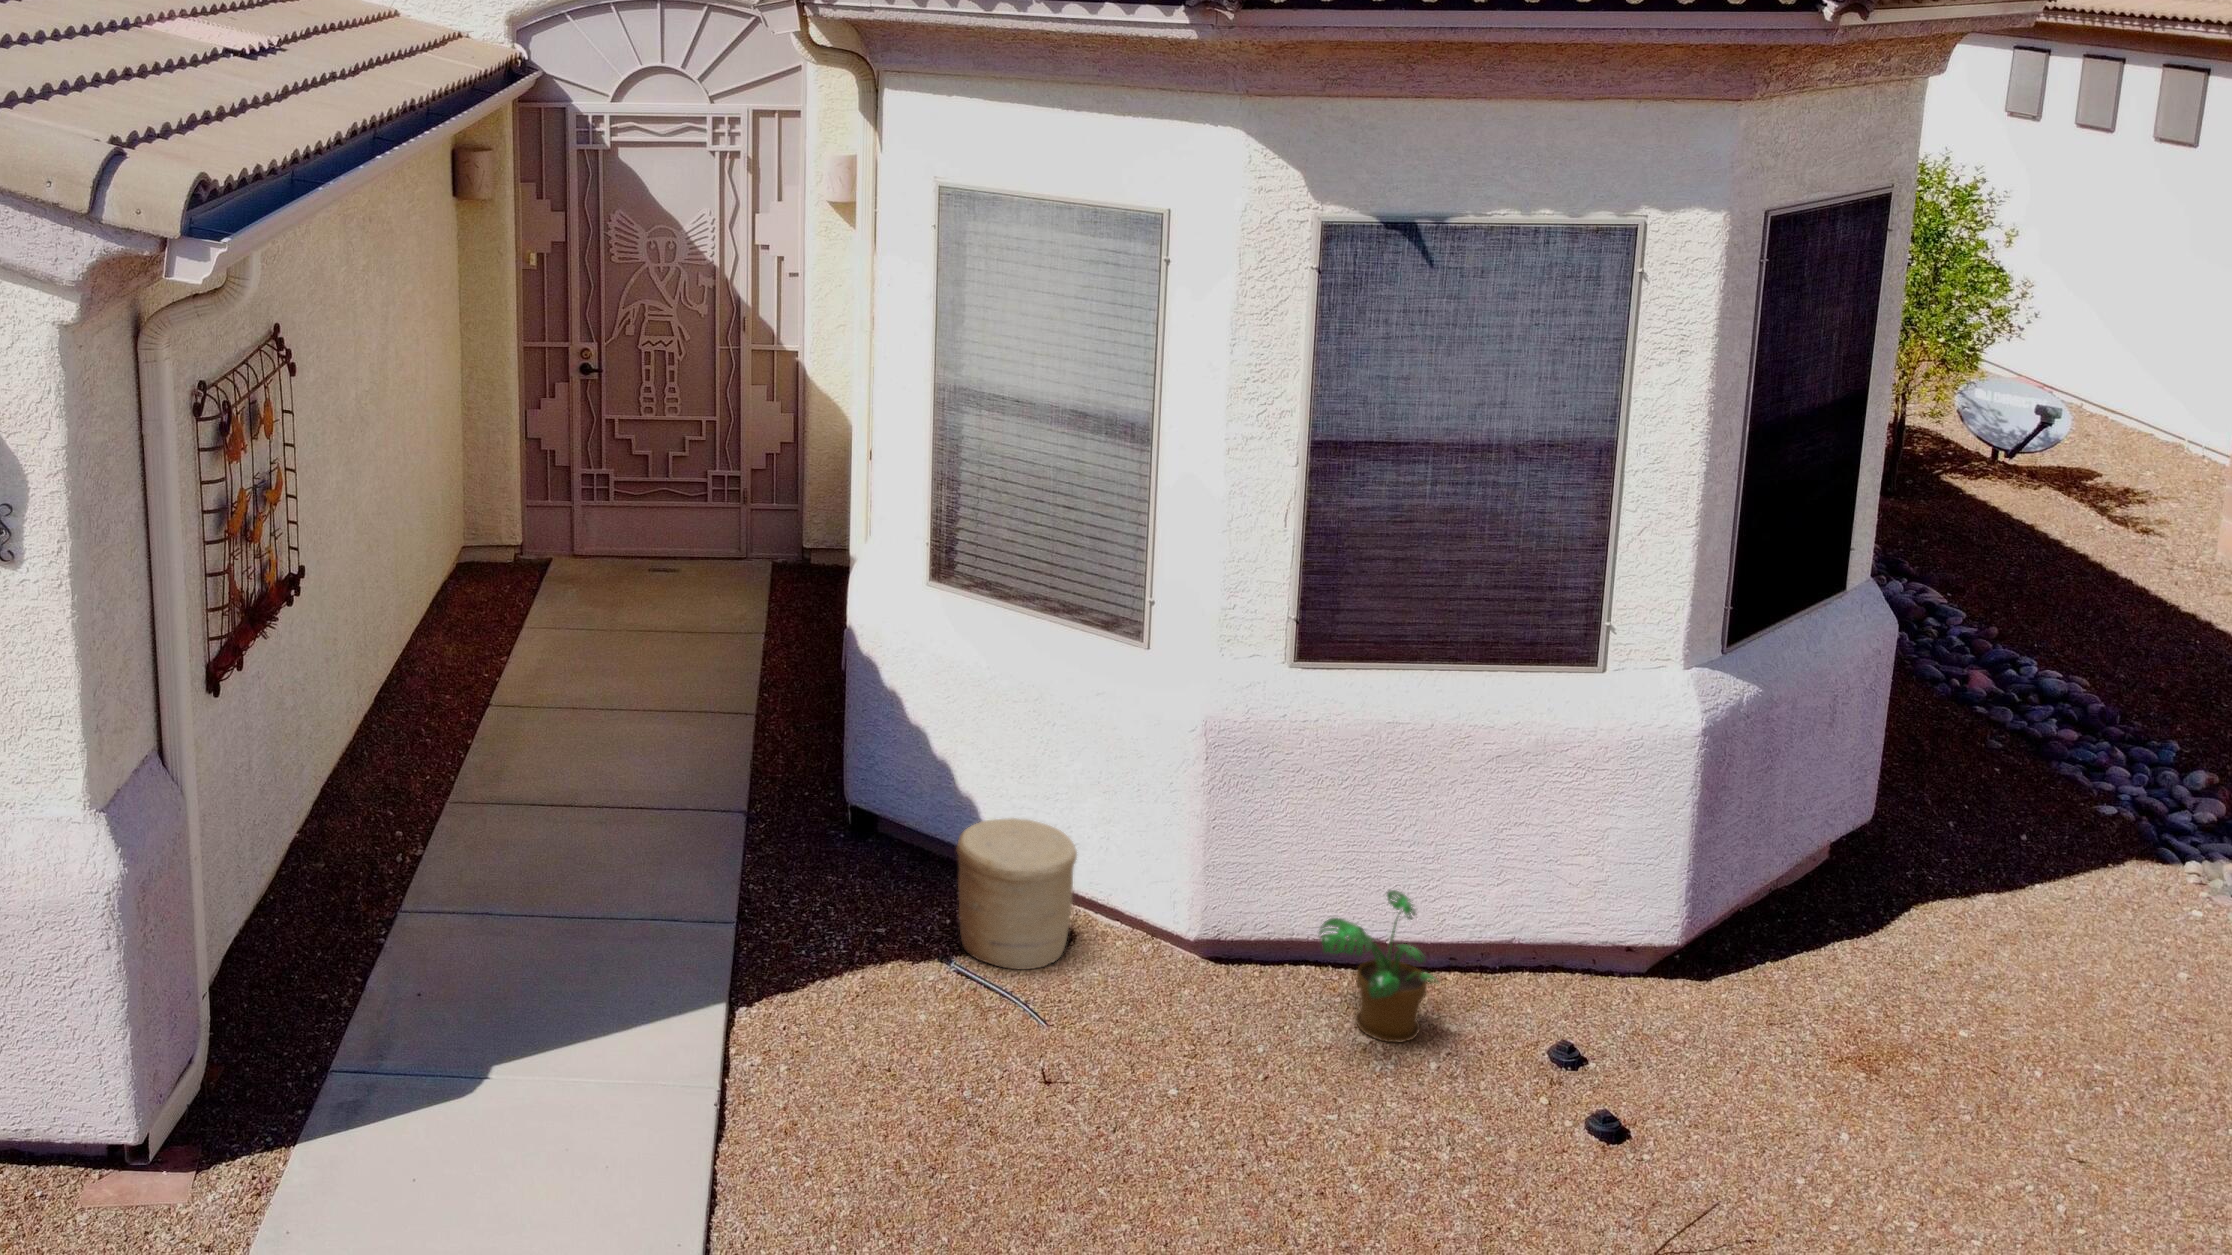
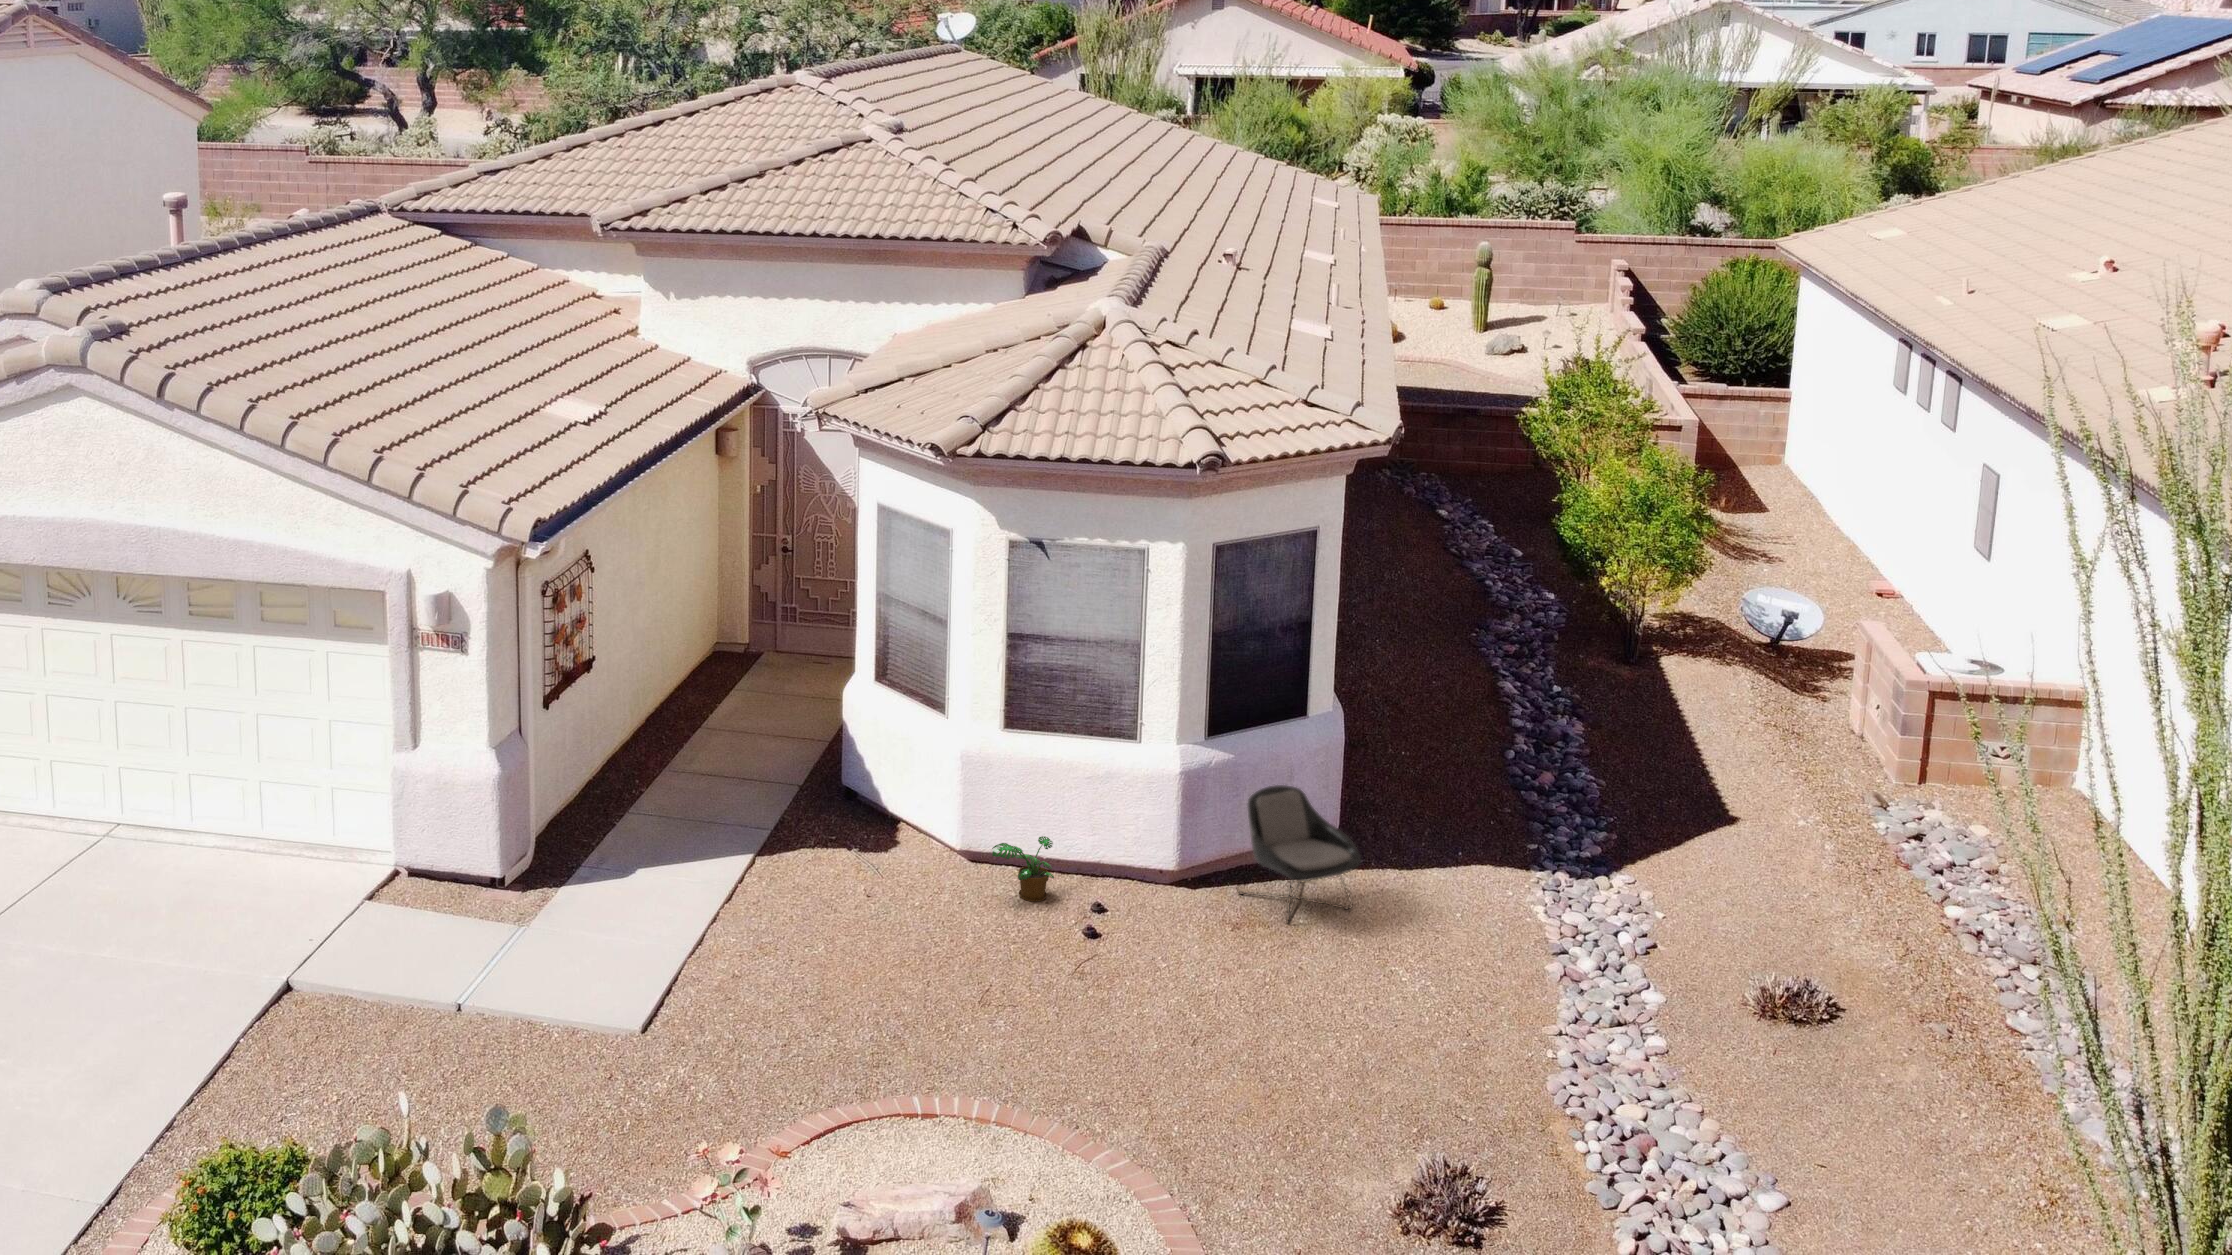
lounge chair: none [1766,733,2042,1034] -> present [1239,785,1361,922]
woven basket: present [957,818,1077,969] -> none [863,793,917,860]

